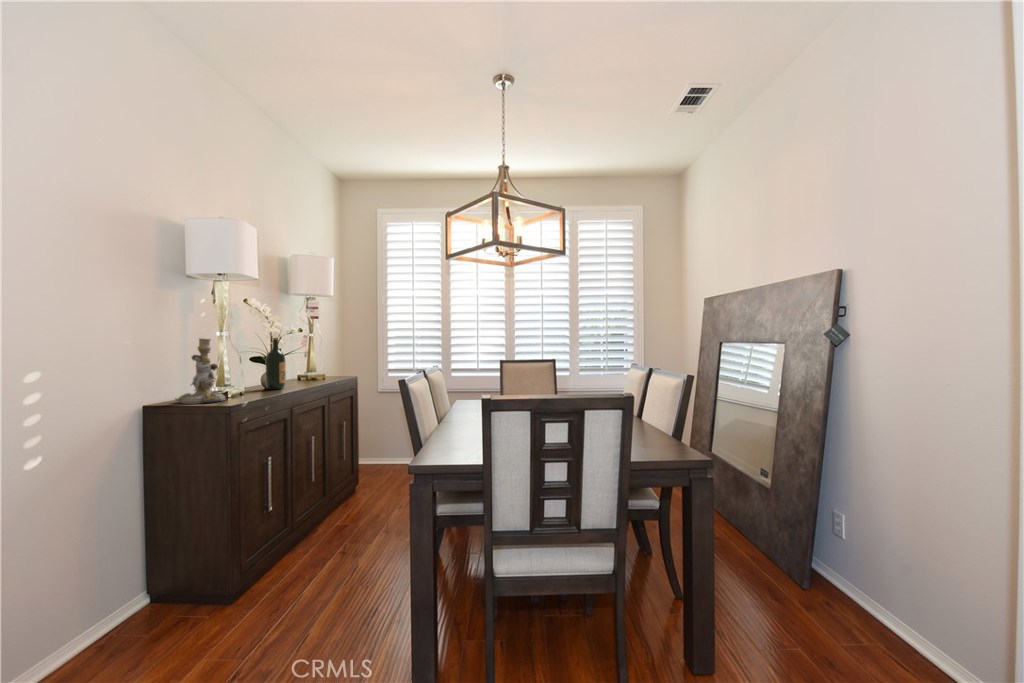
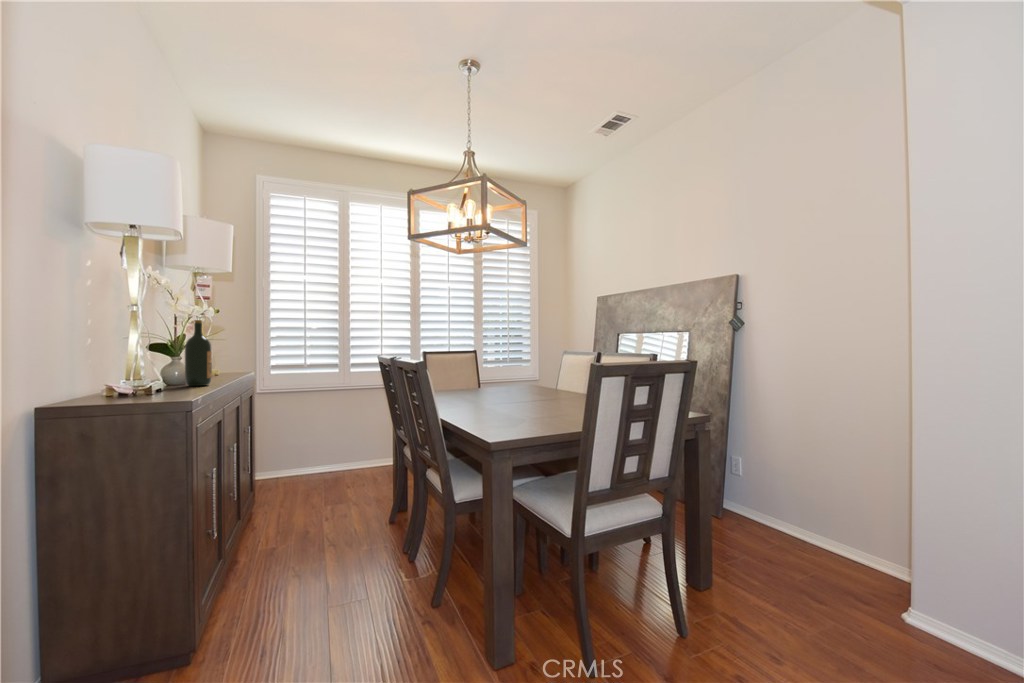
candlestick: present [175,338,225,404] -> none [103,314,175,402]

